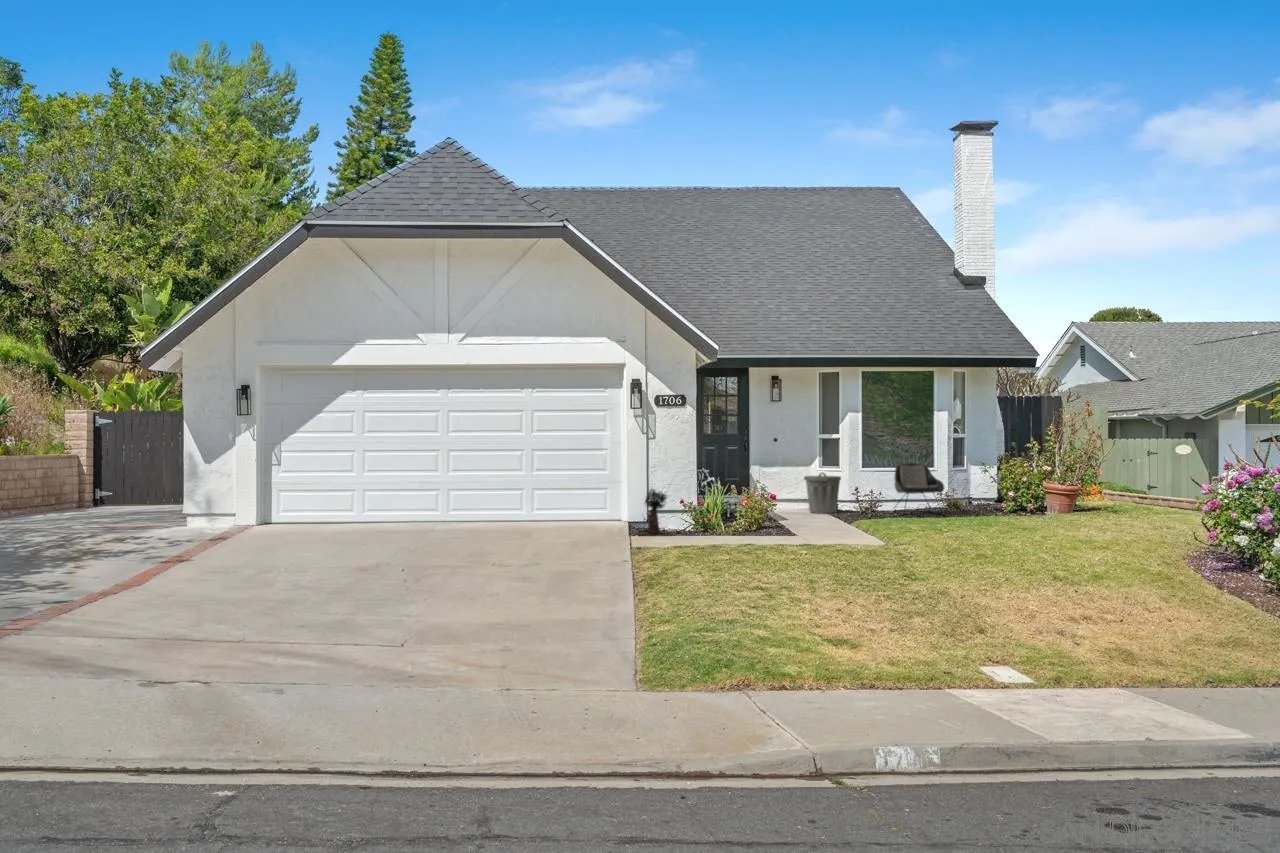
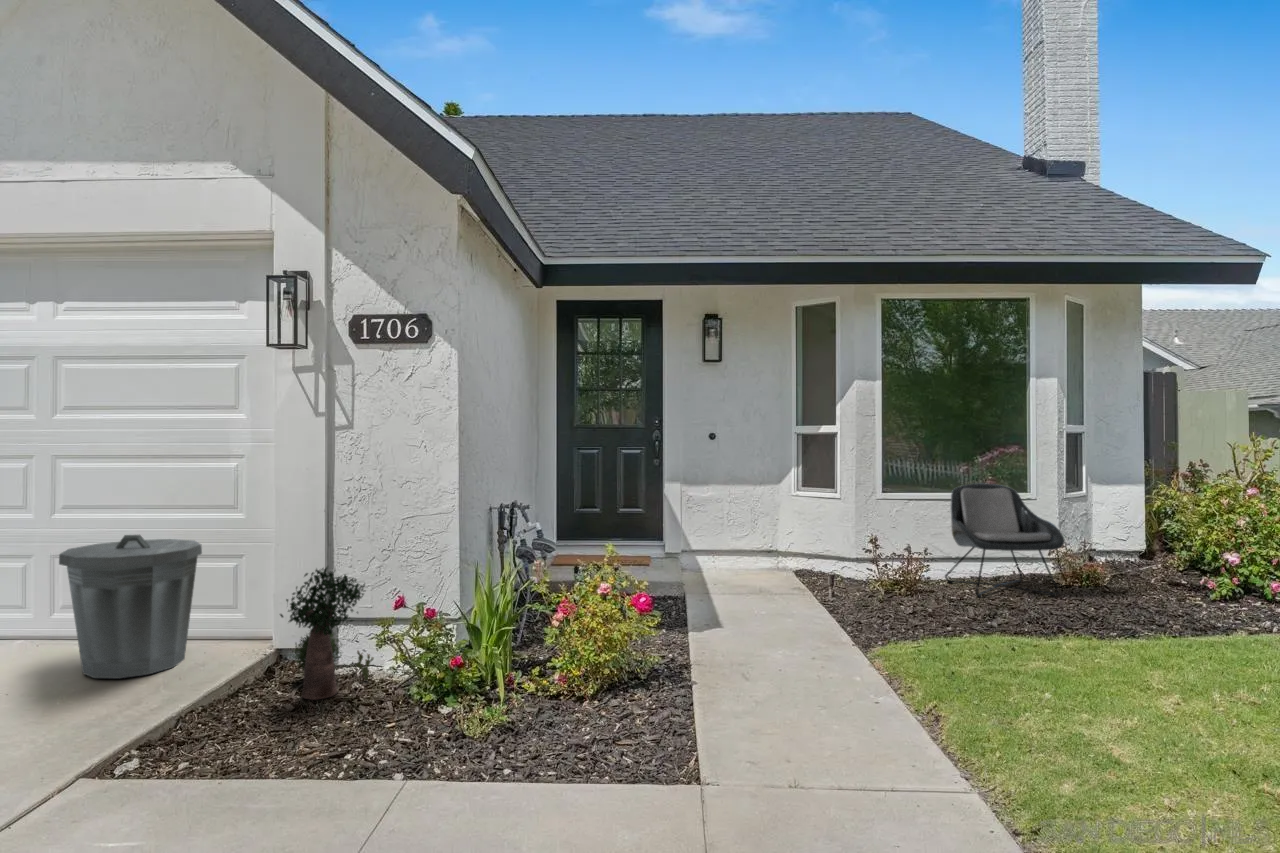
trash can: present [804,473,841,514] -> present [59,535,202,678]

